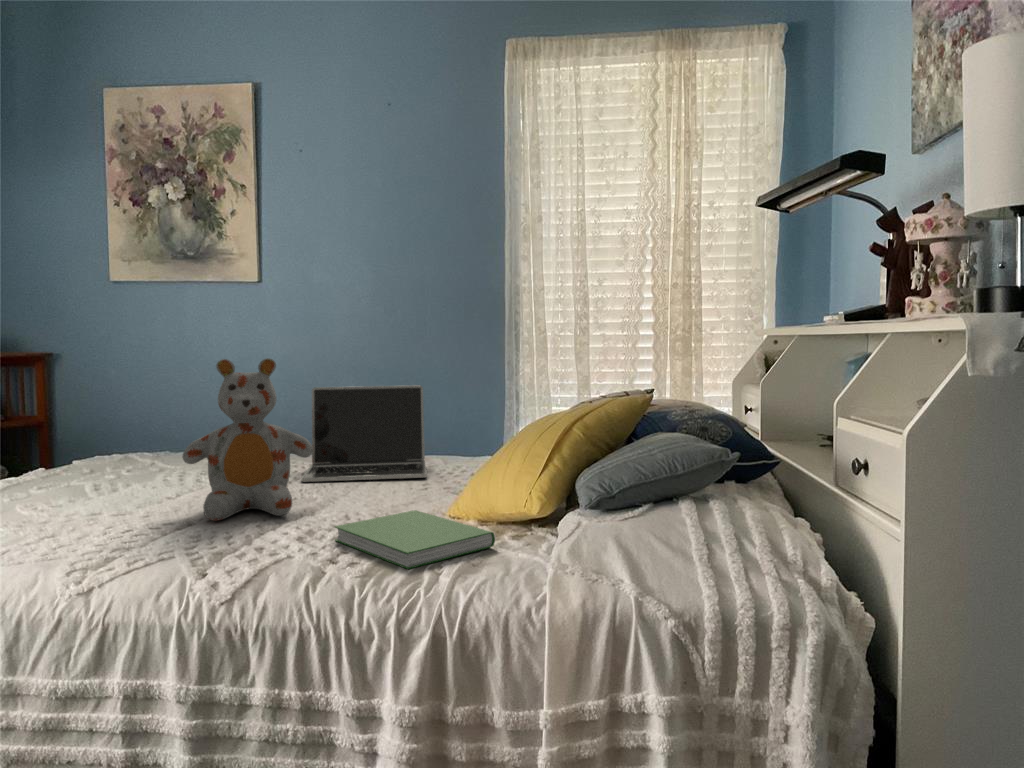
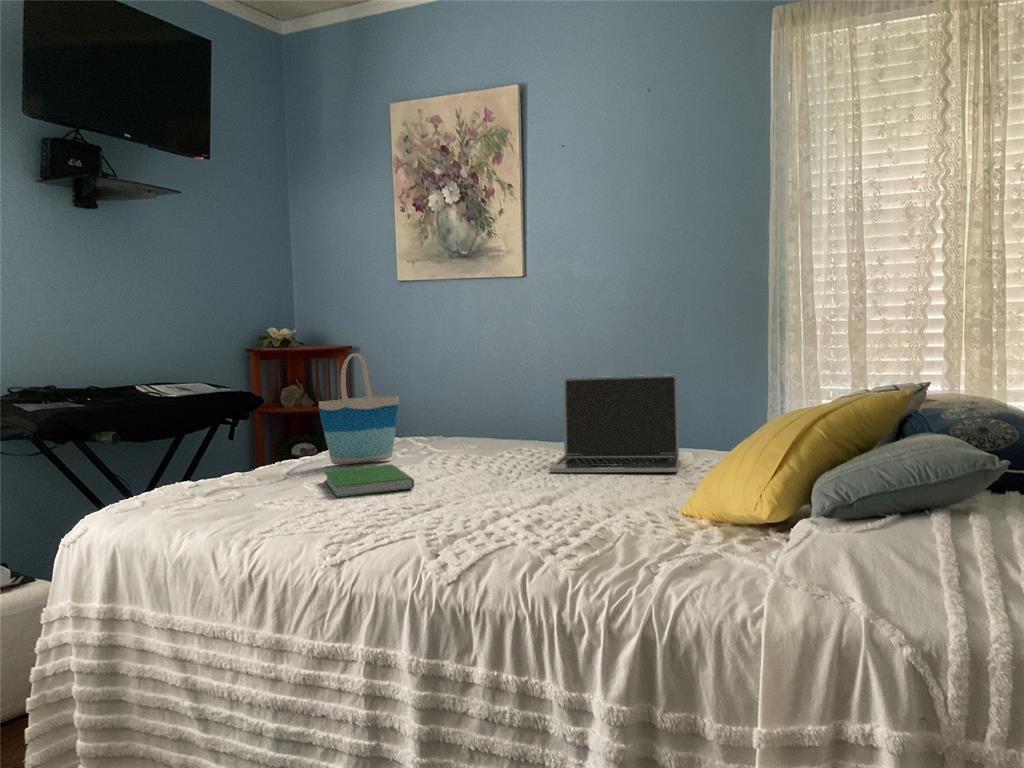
tote bag: none [24,357,125,482] -> present [319,353,399,465]
stuffed bear: present [182,358,313,521] -> none [434,350,553,506]
hardcover book: present [335,510,495,569] -> present [324,464,414,497]

